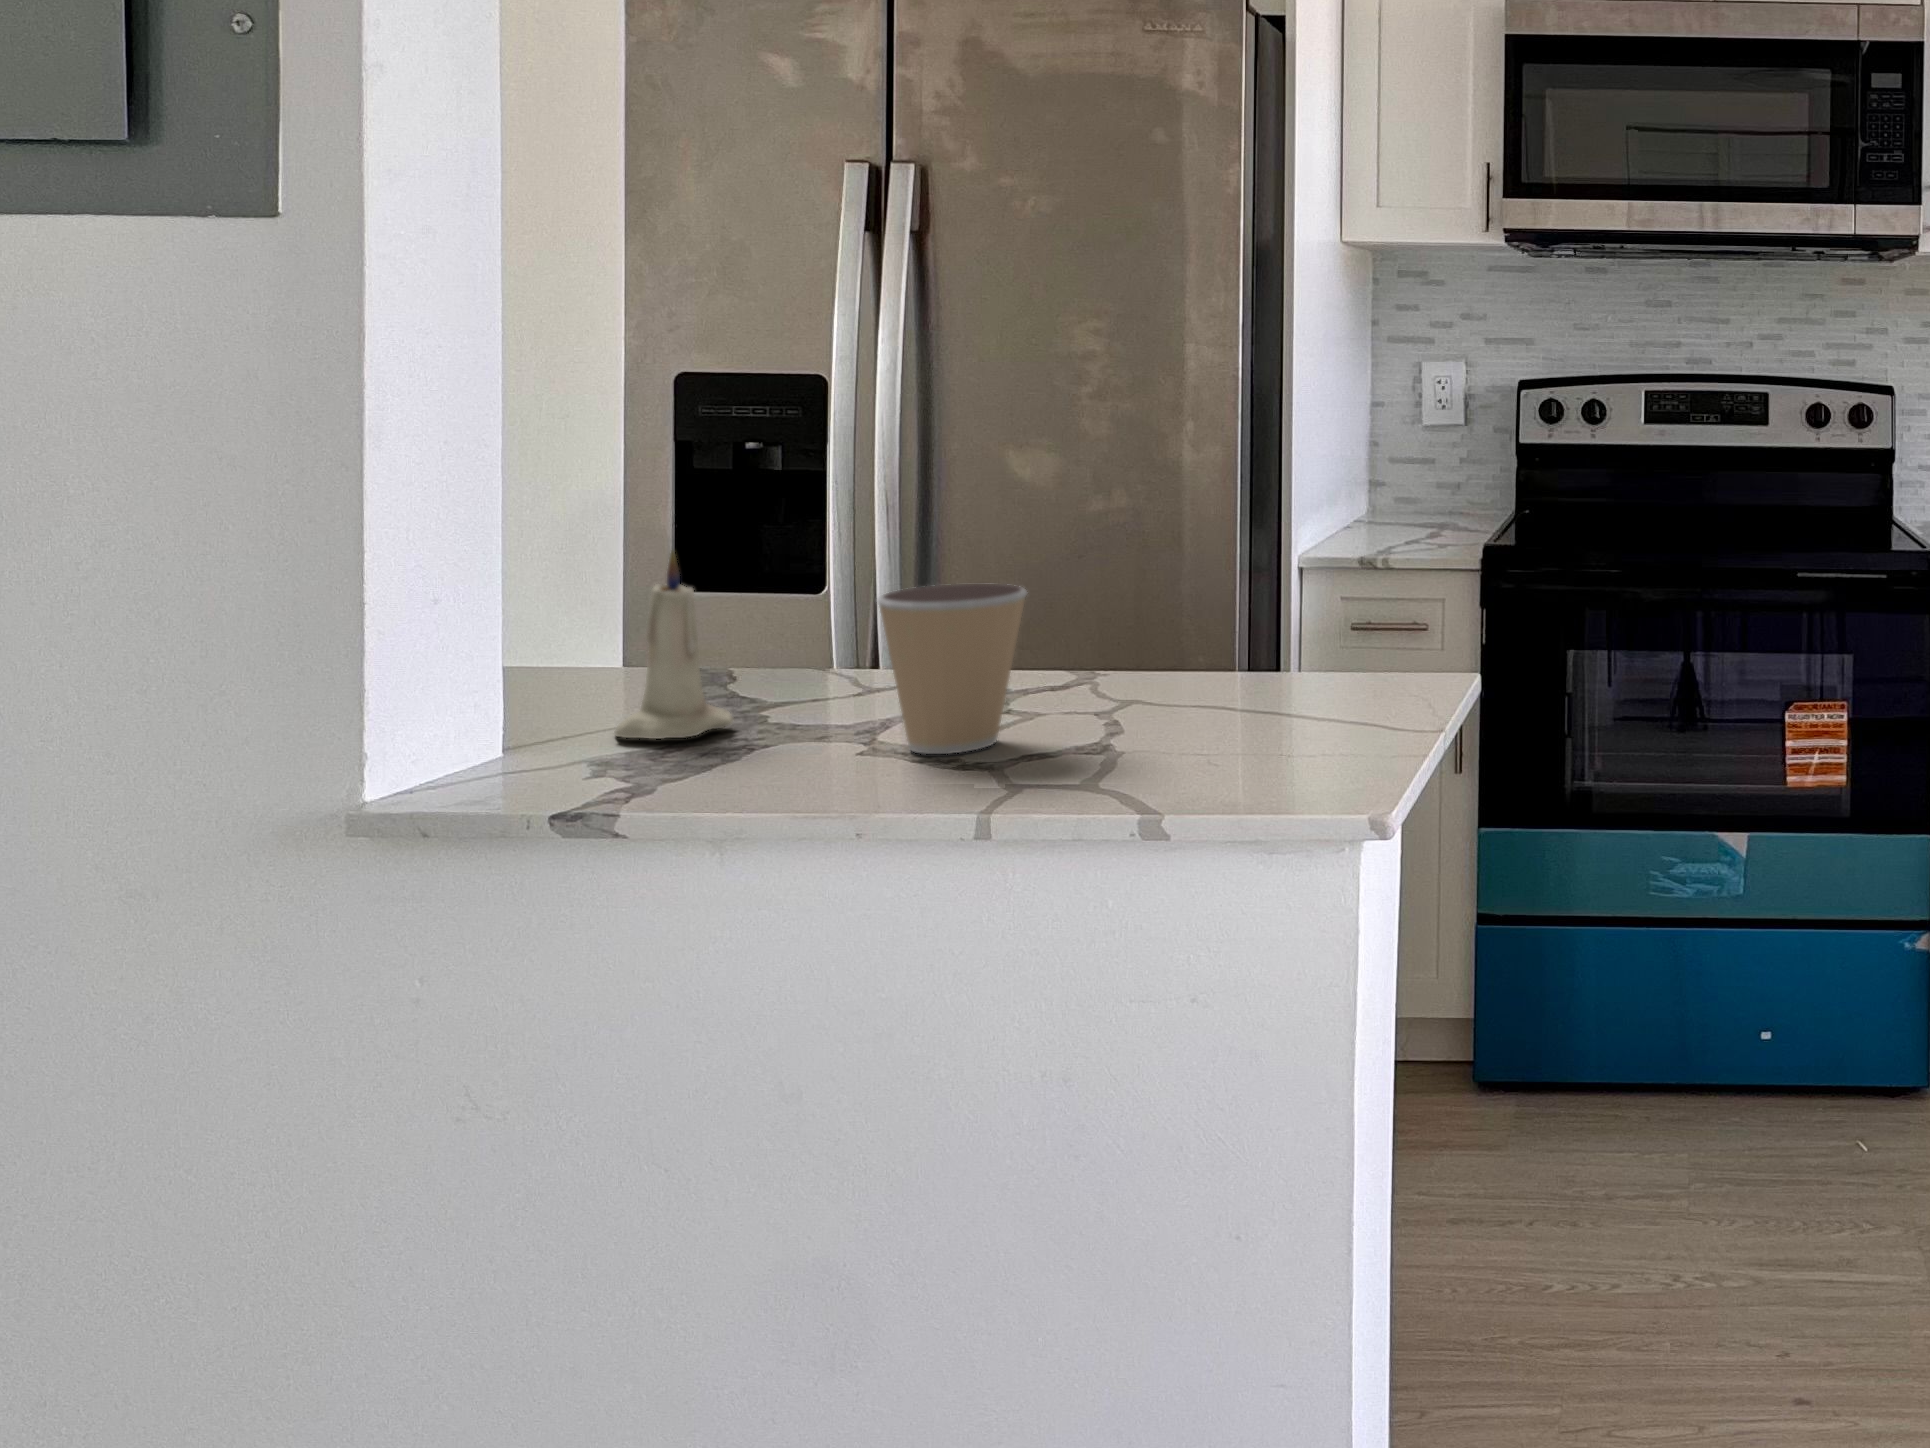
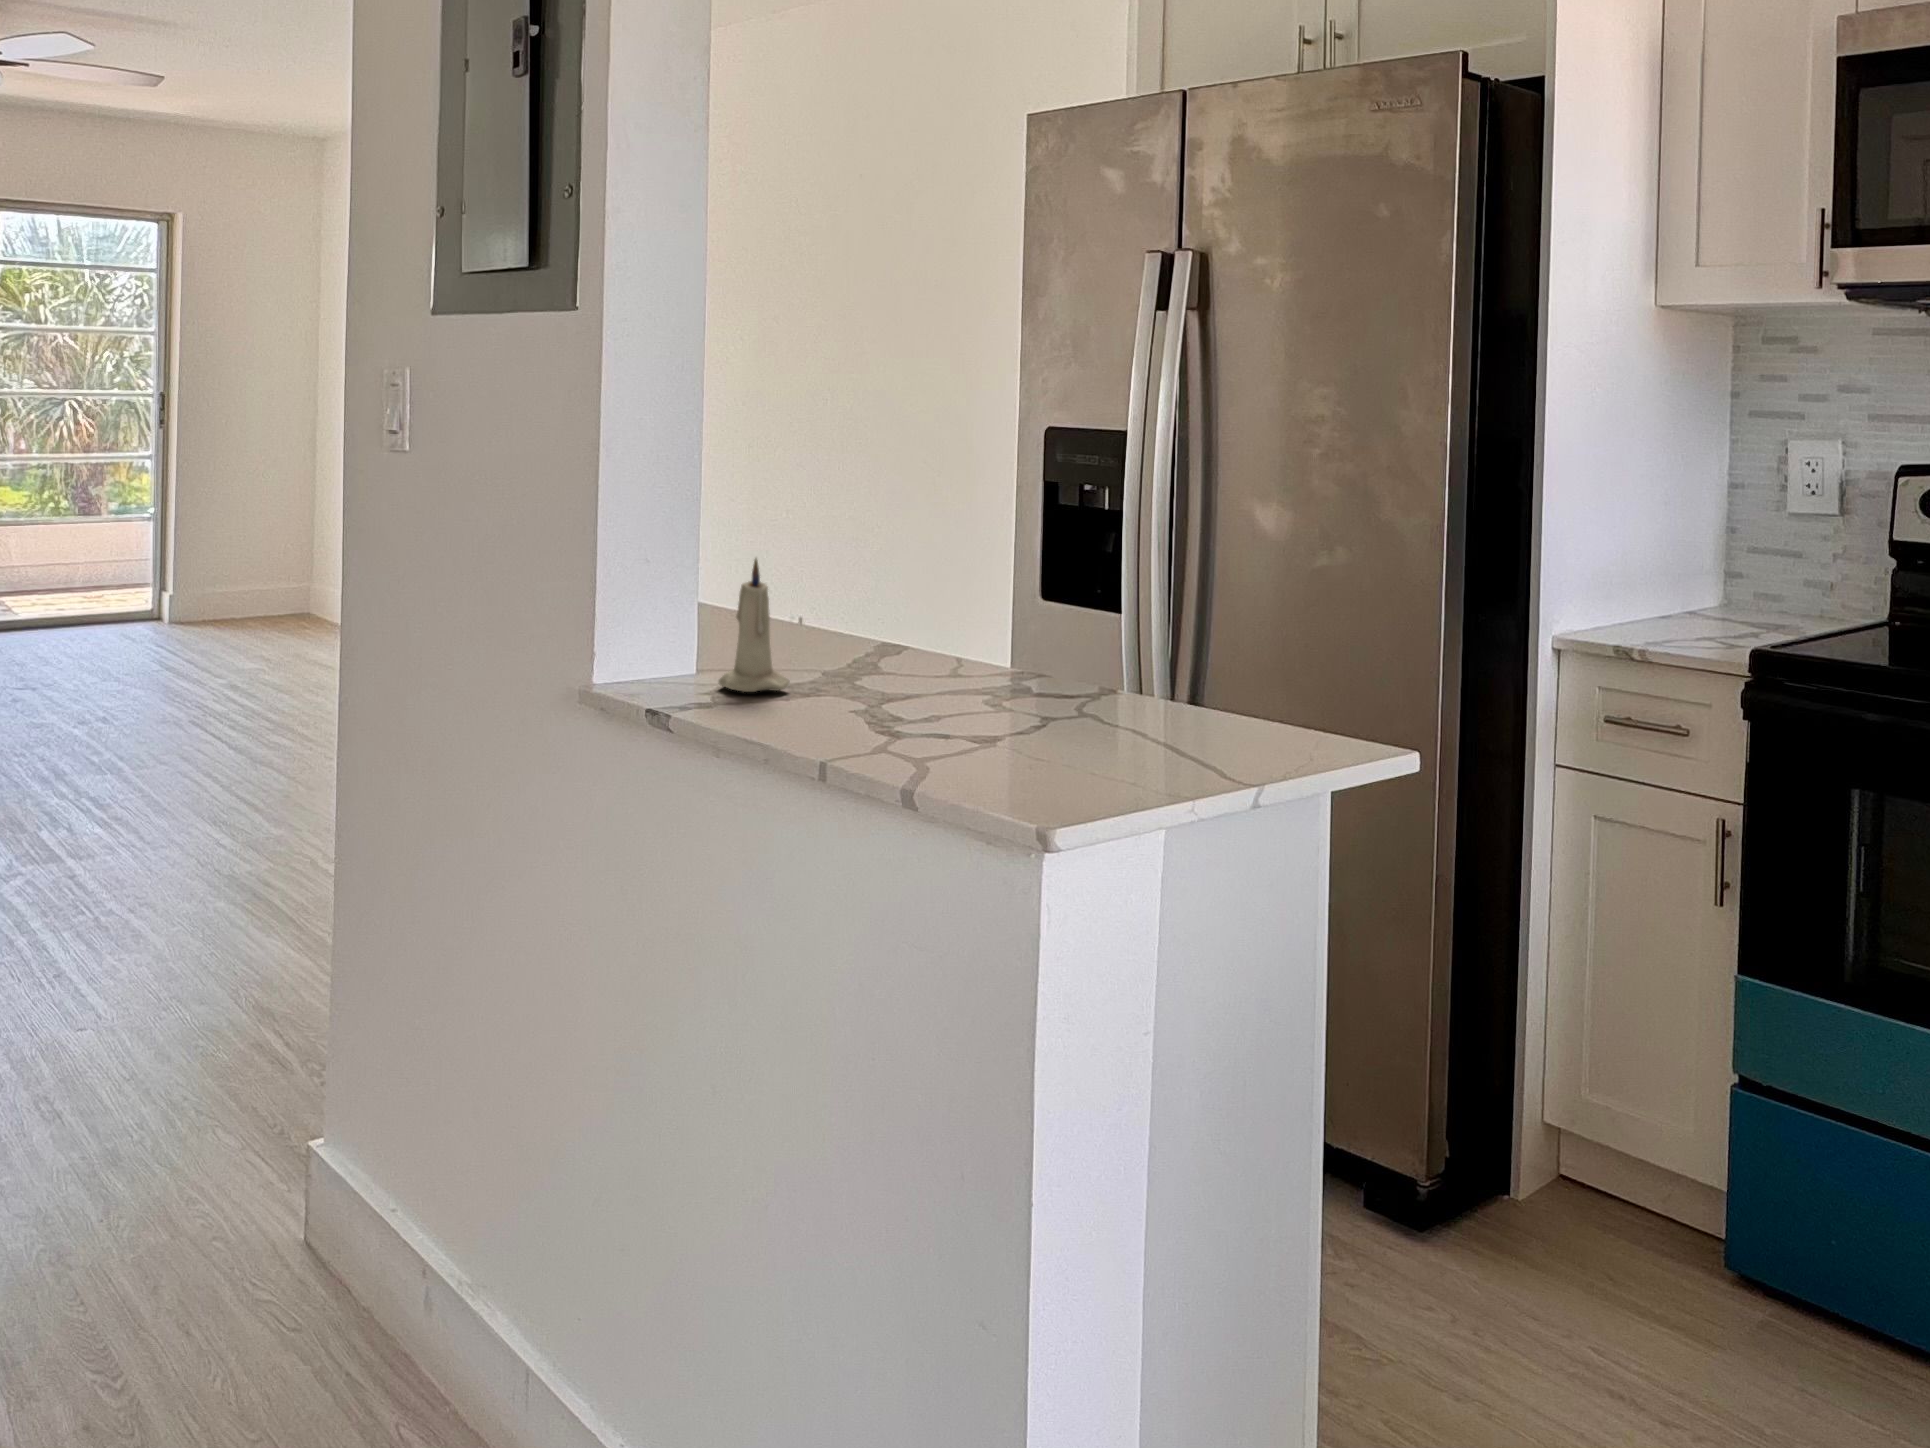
coffee cup: present [877,583,1027,754] -> none [810,603,918,734]

